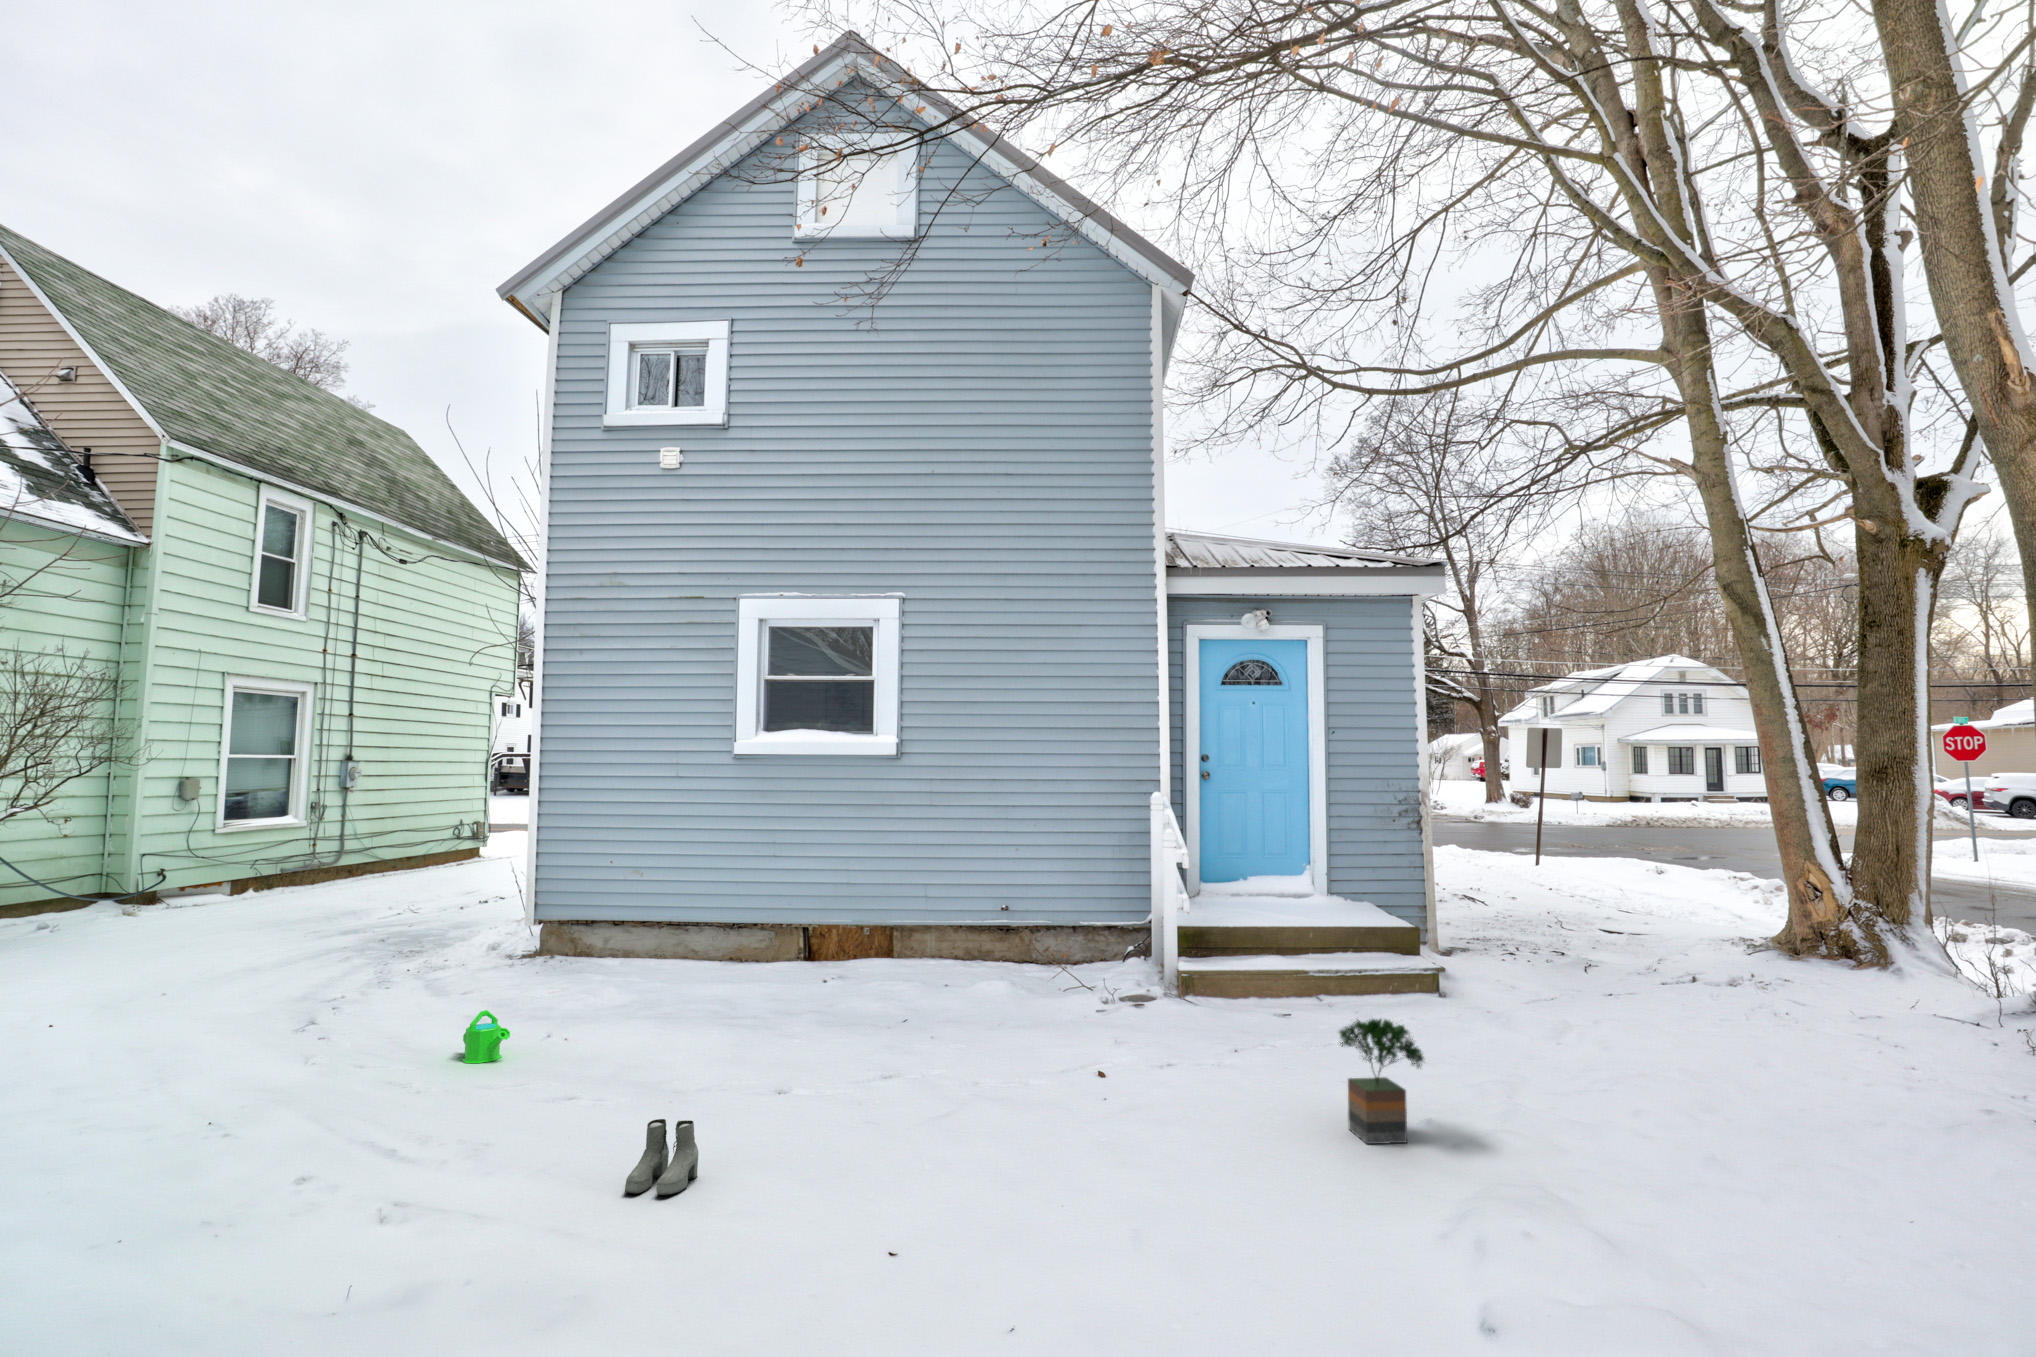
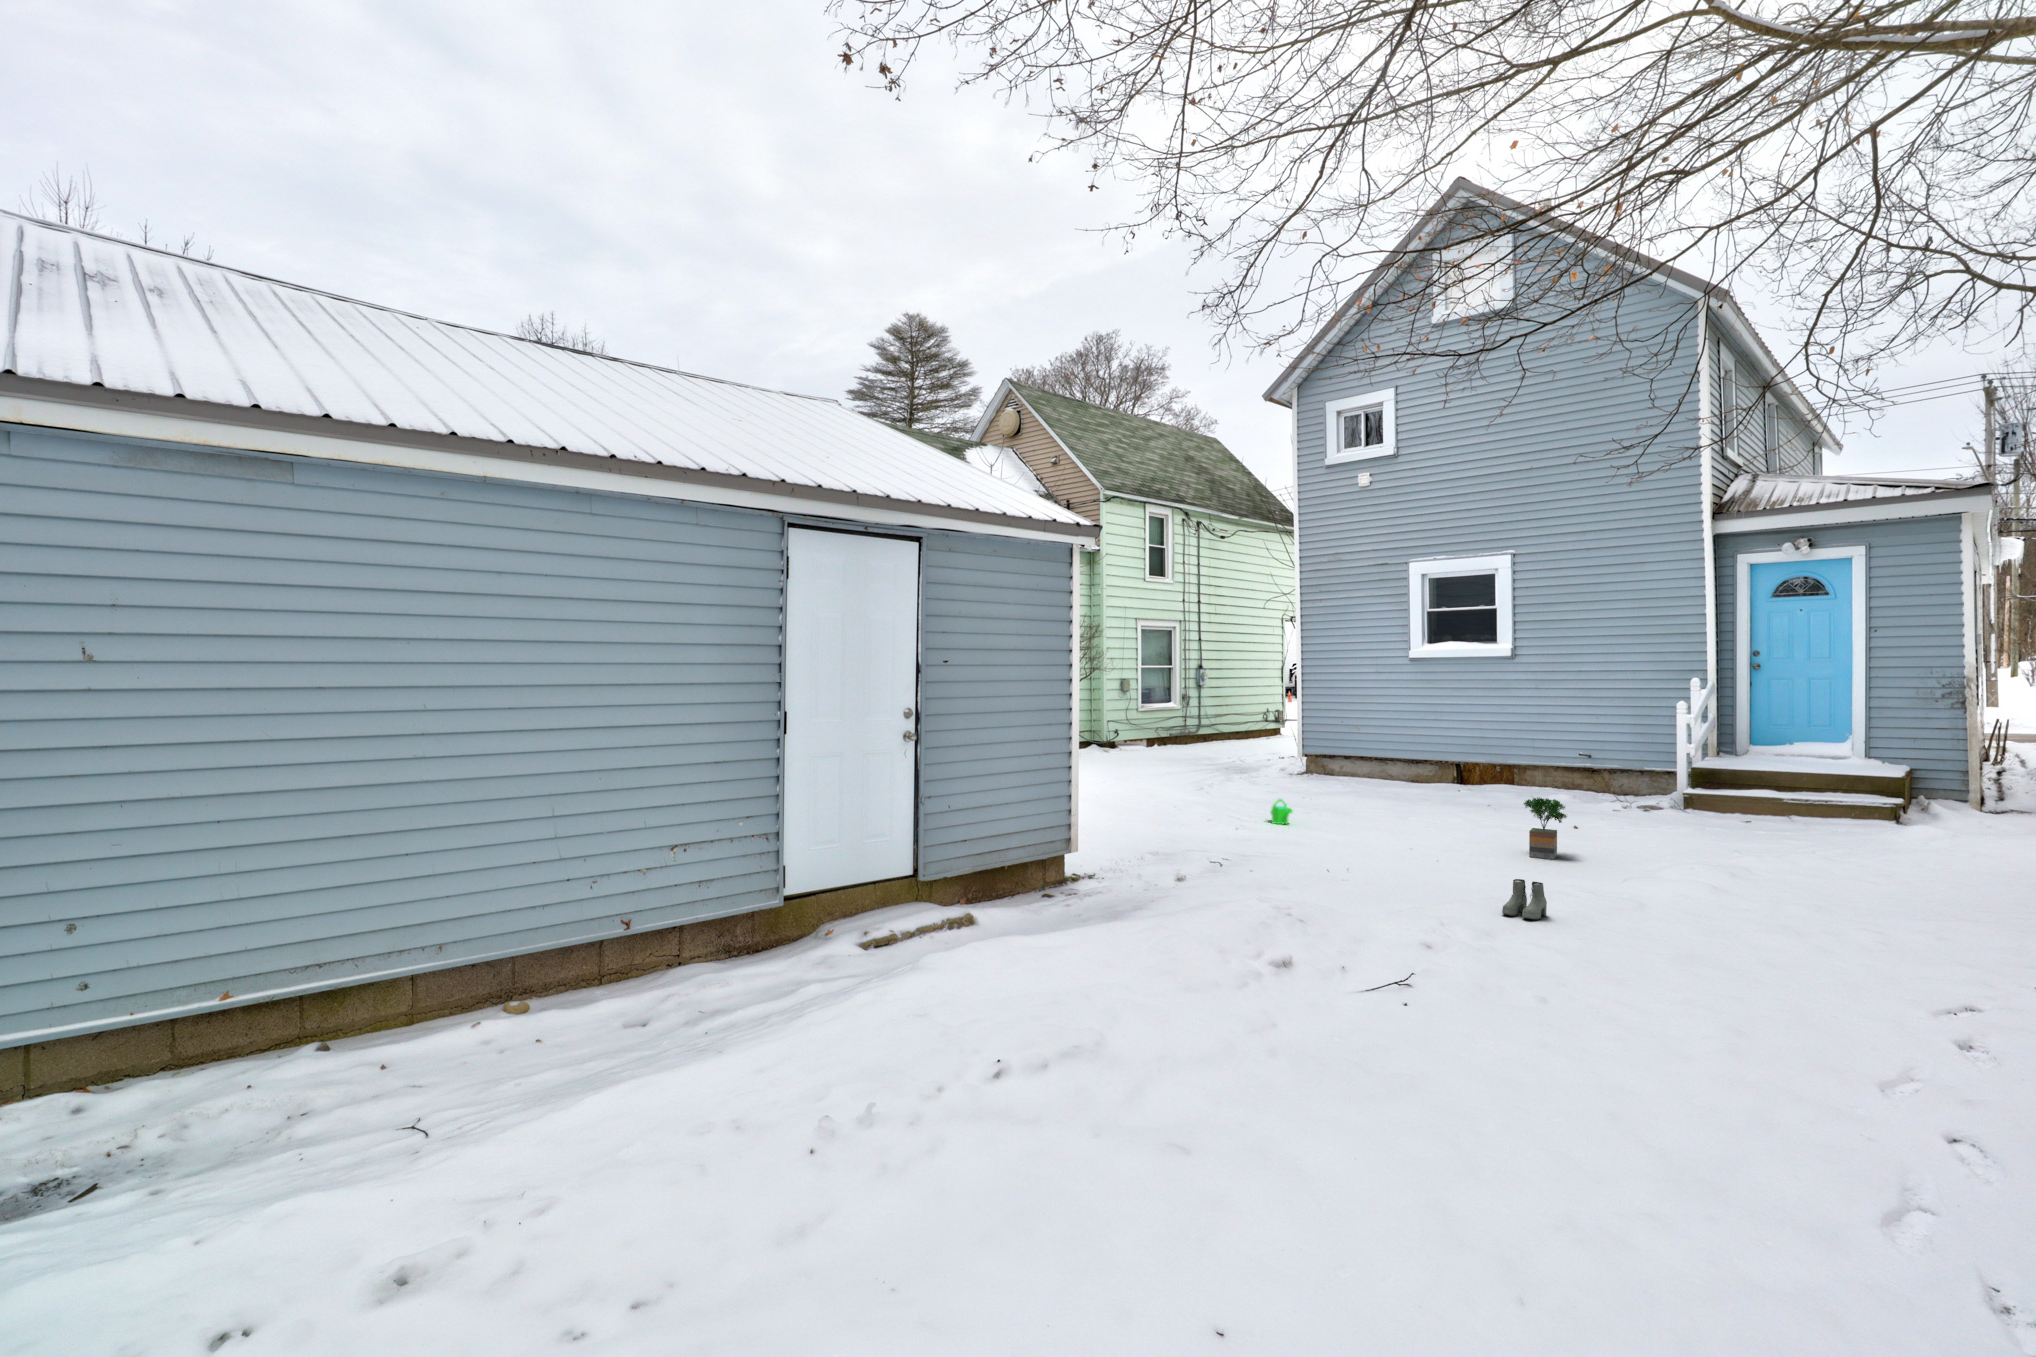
potted tree: present [1339,1019,1424,1144] -> present [1524,798,1567,859]
boots: present [625,1119,698,1195] -> present [1502,879,1547,920]

